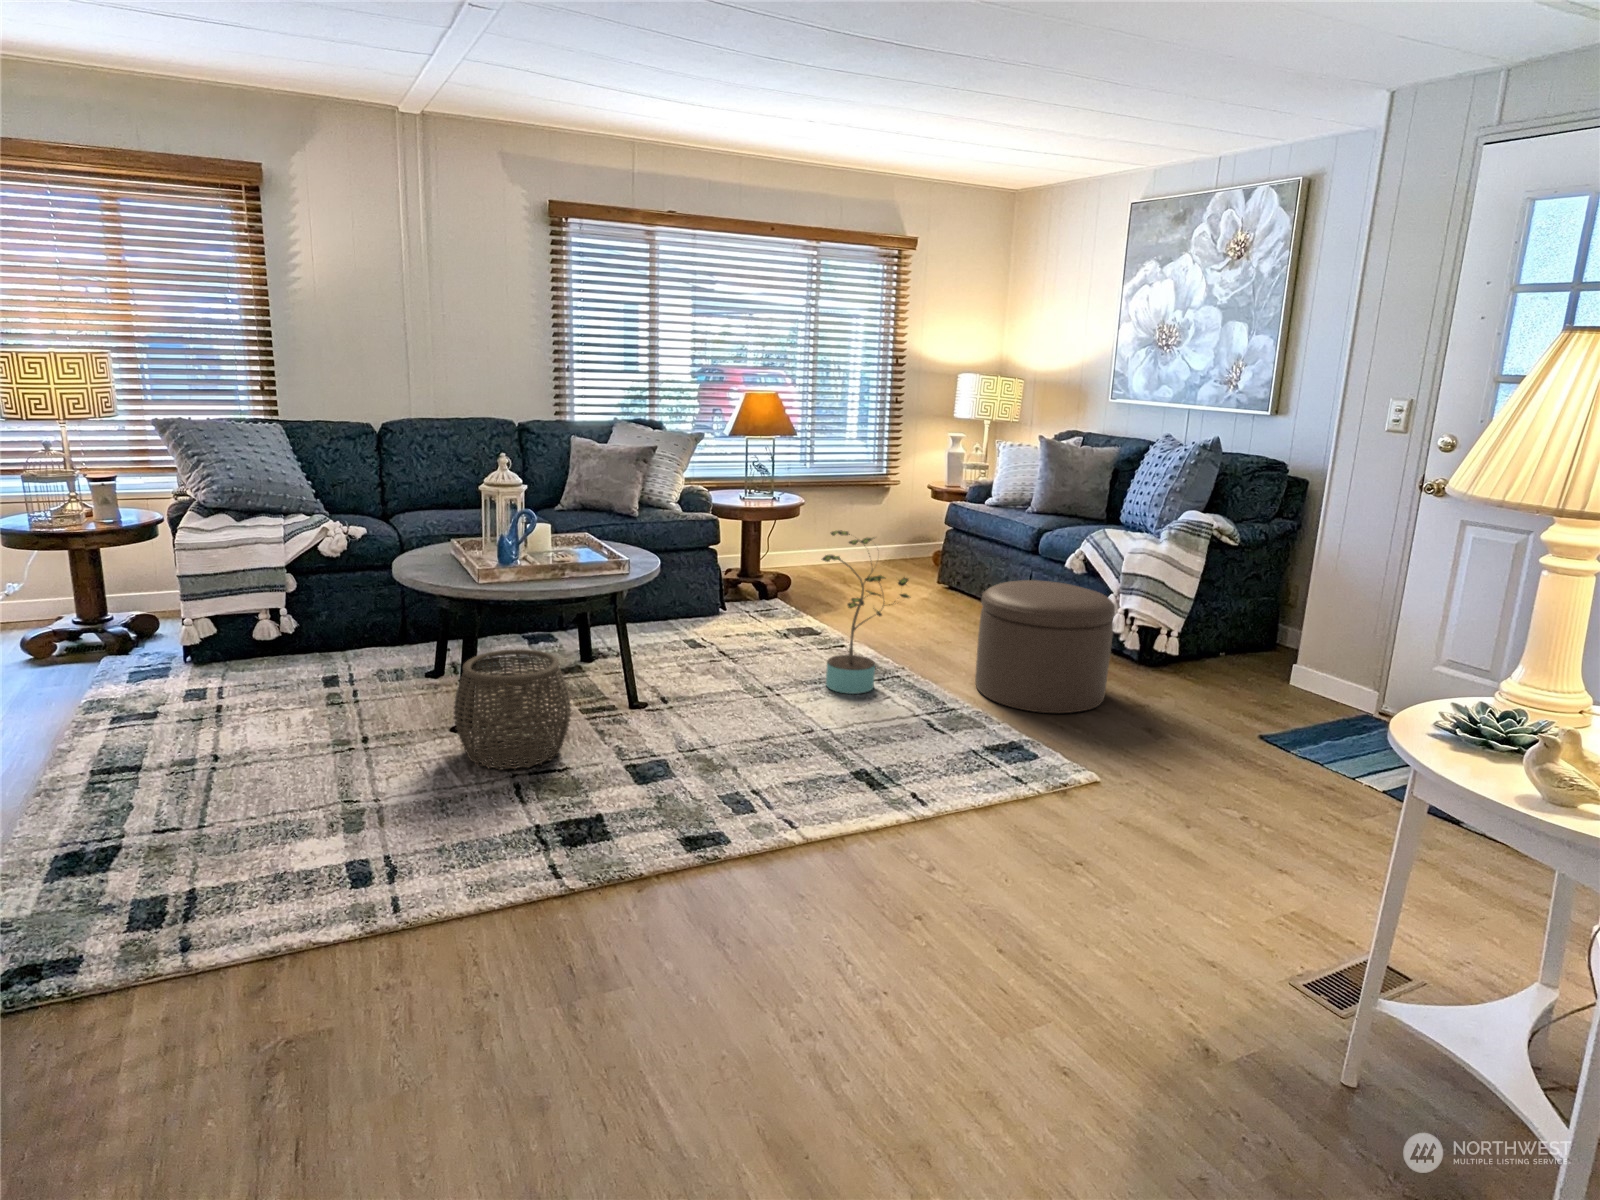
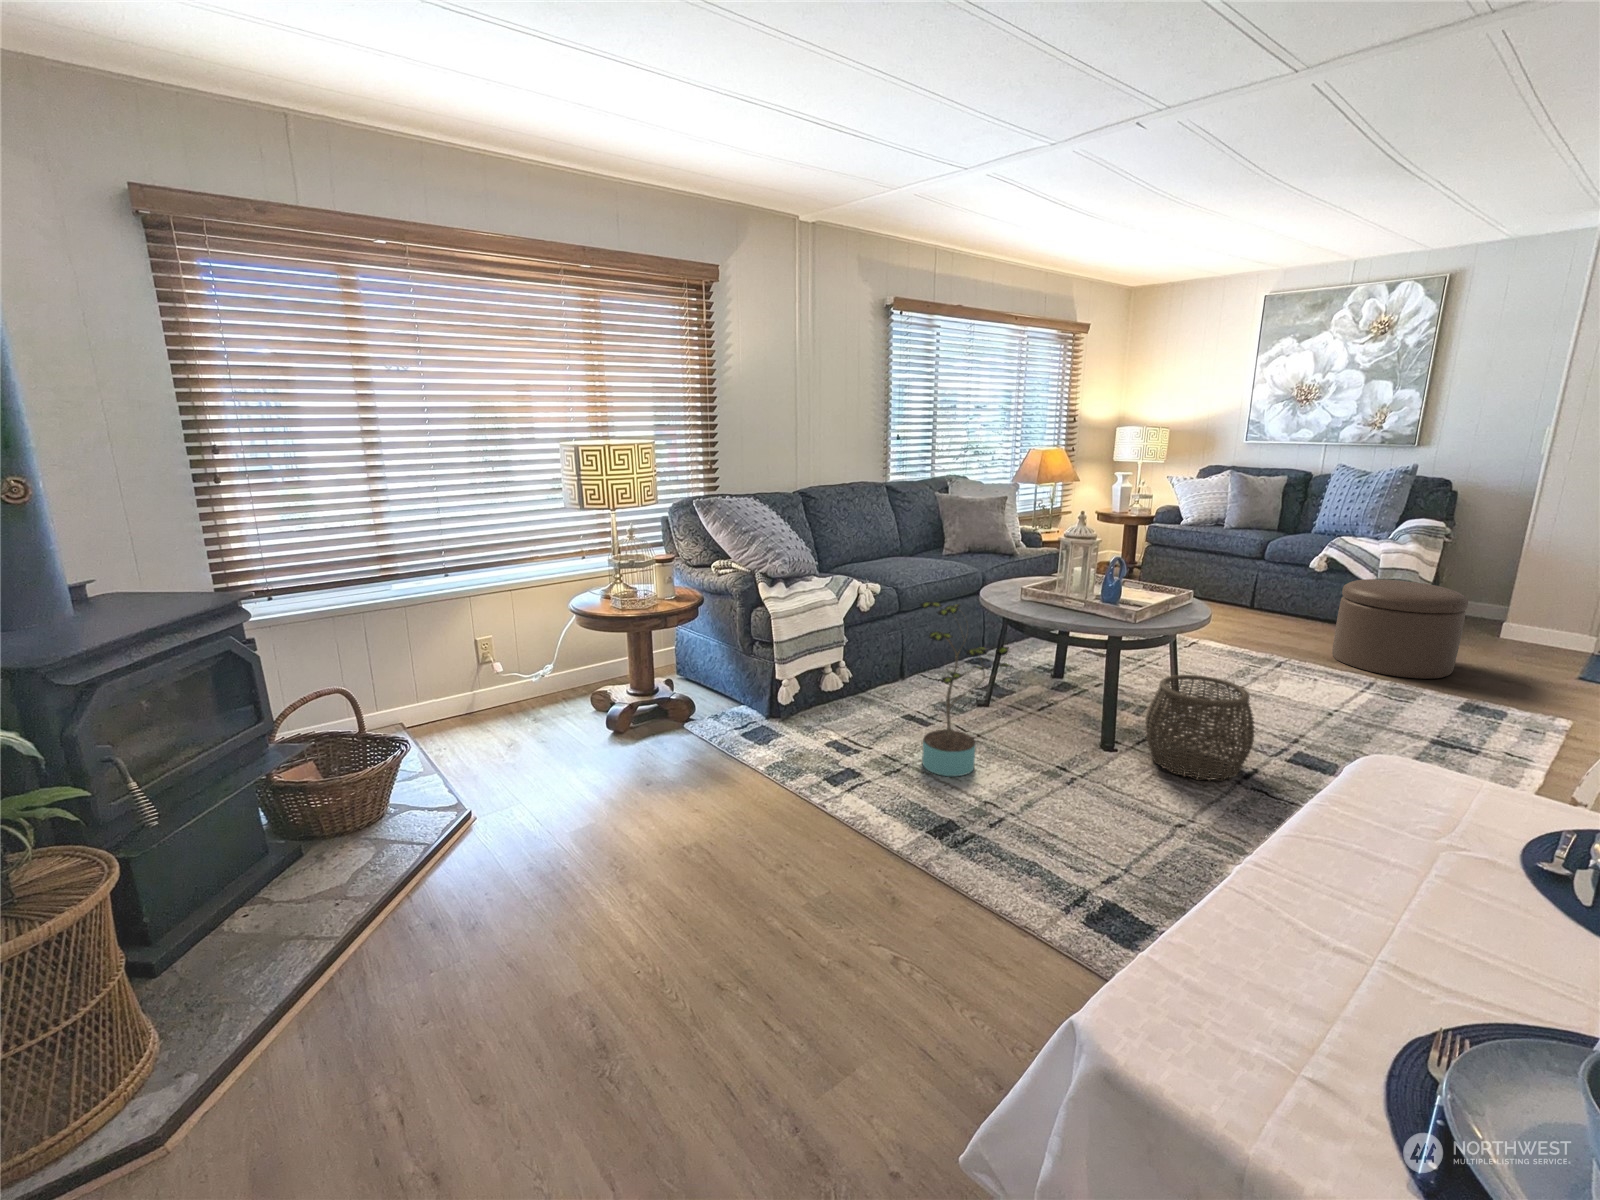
potted plant: present [822,530,909,694] -> present [920,602,1011,776]

